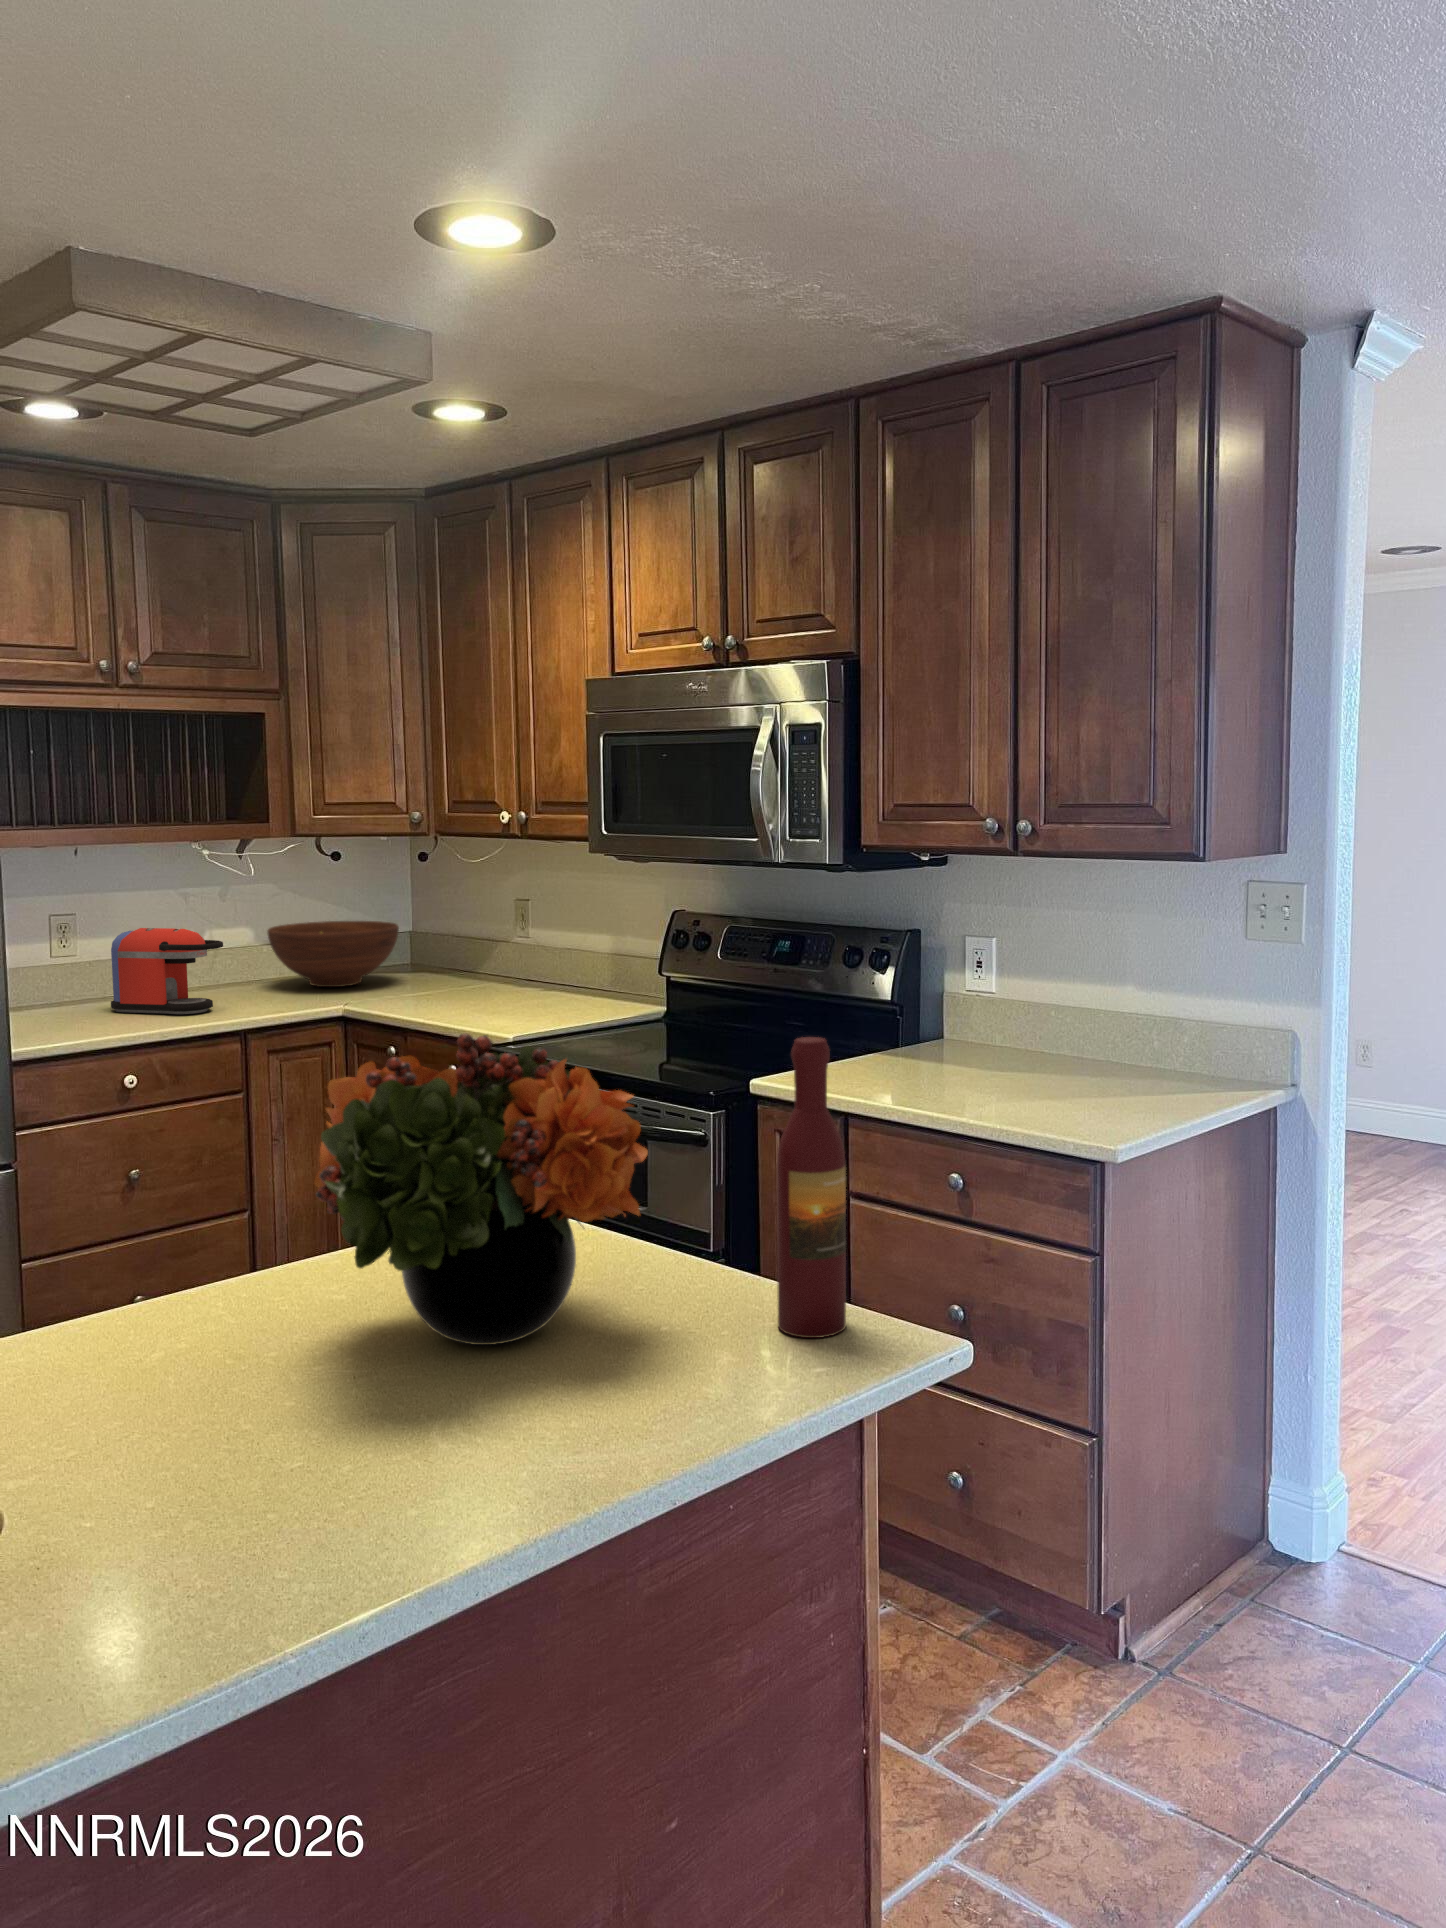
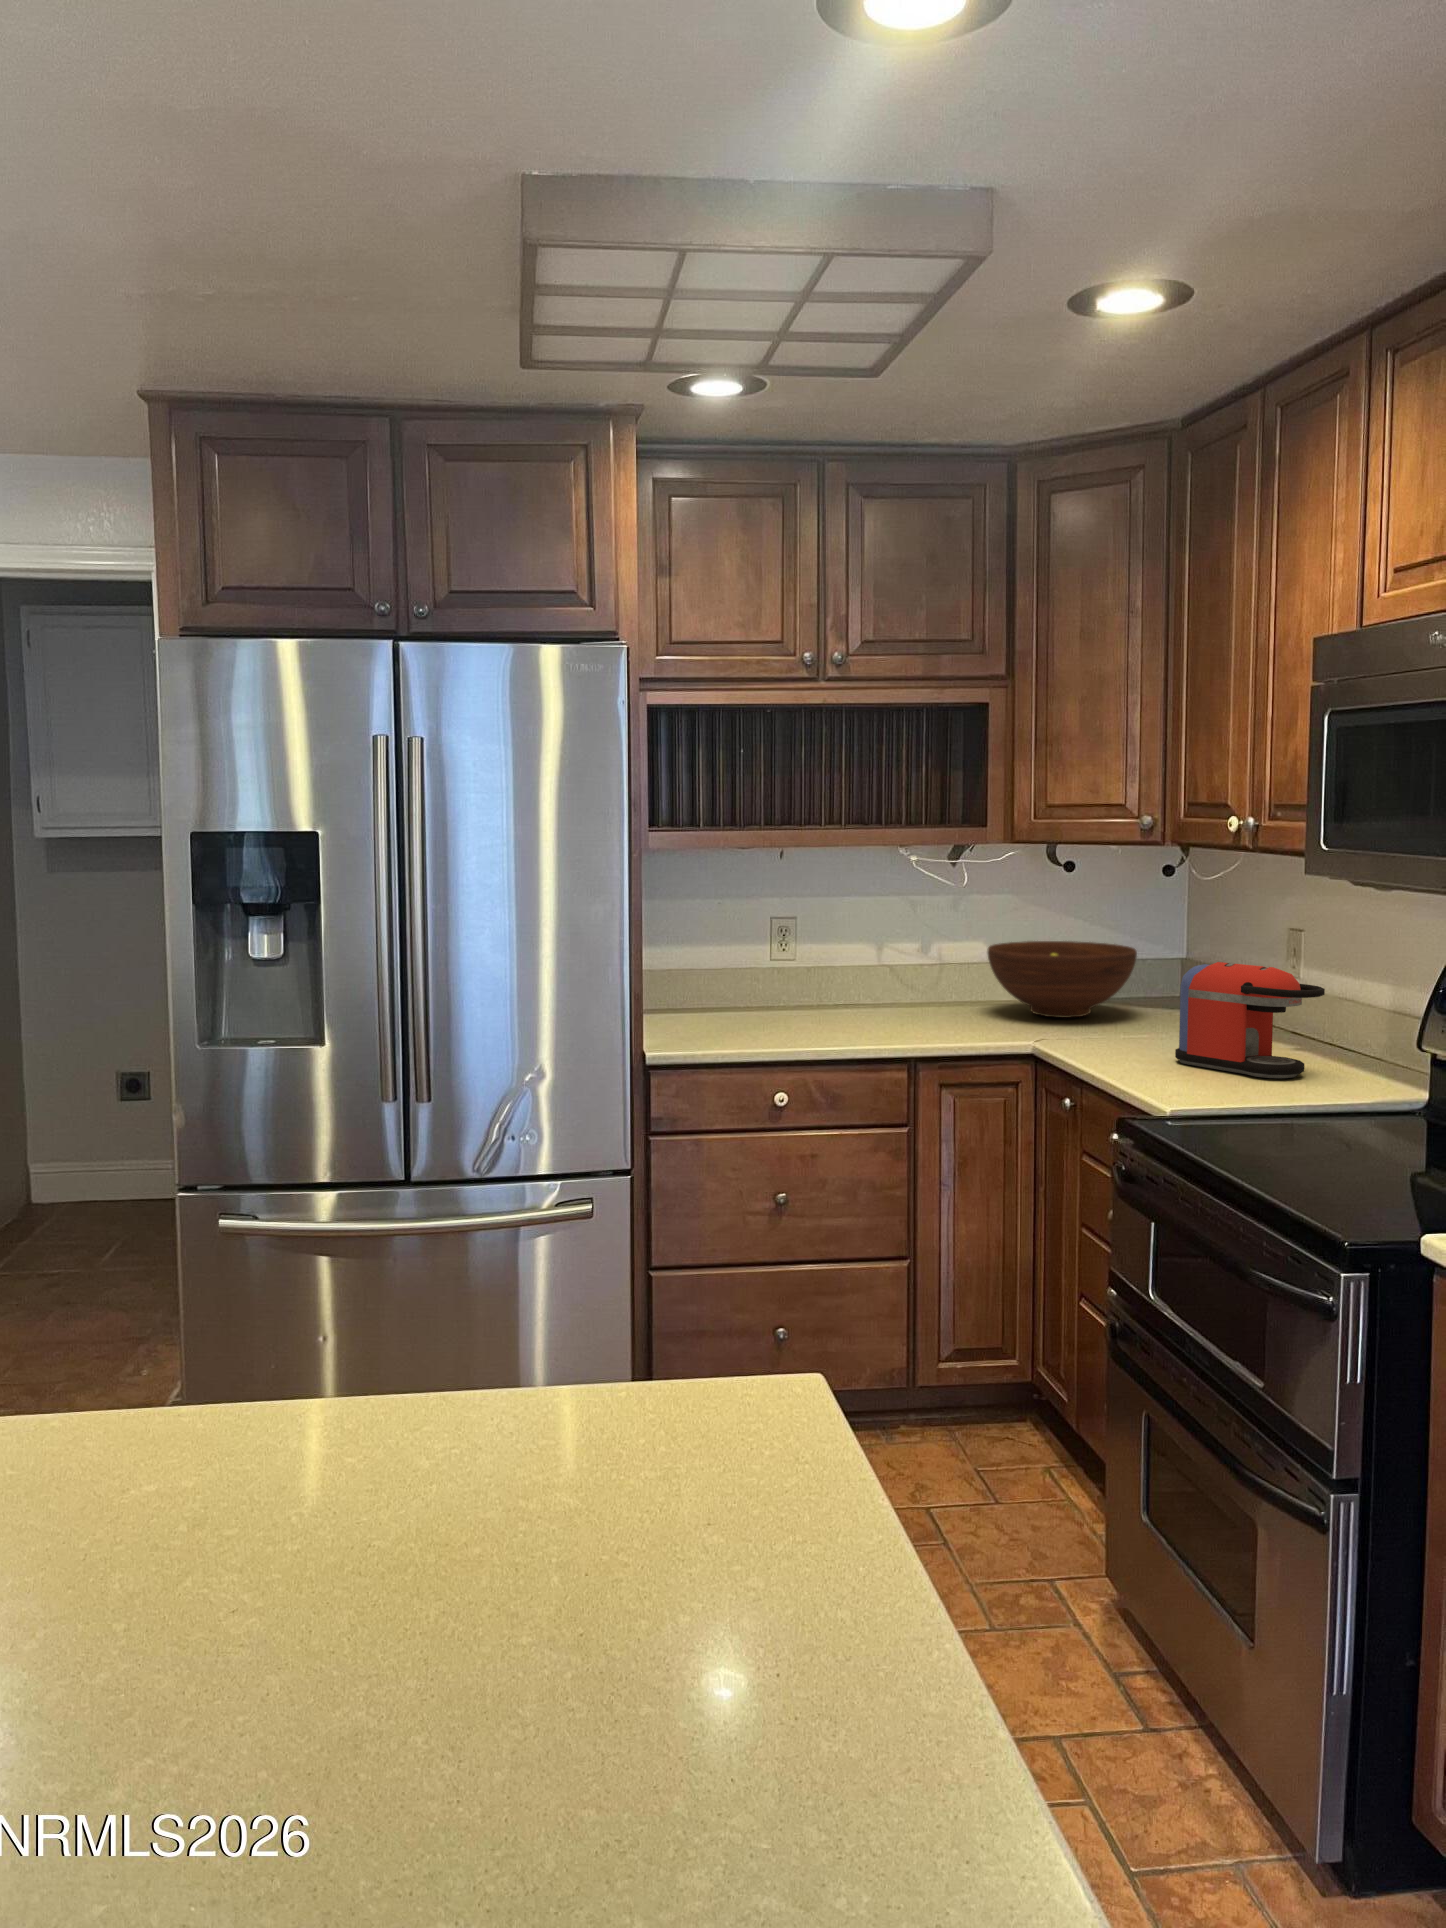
coffee maker: present [111,928,223,1014] -> present [1175,962,1325,1078]
flower arrangement: present [314,1034,648,1345] -> none [144,1130,697,1622]
wine bottle: present [777,1037,846,1338] -> none [796,1242,931,1850]

